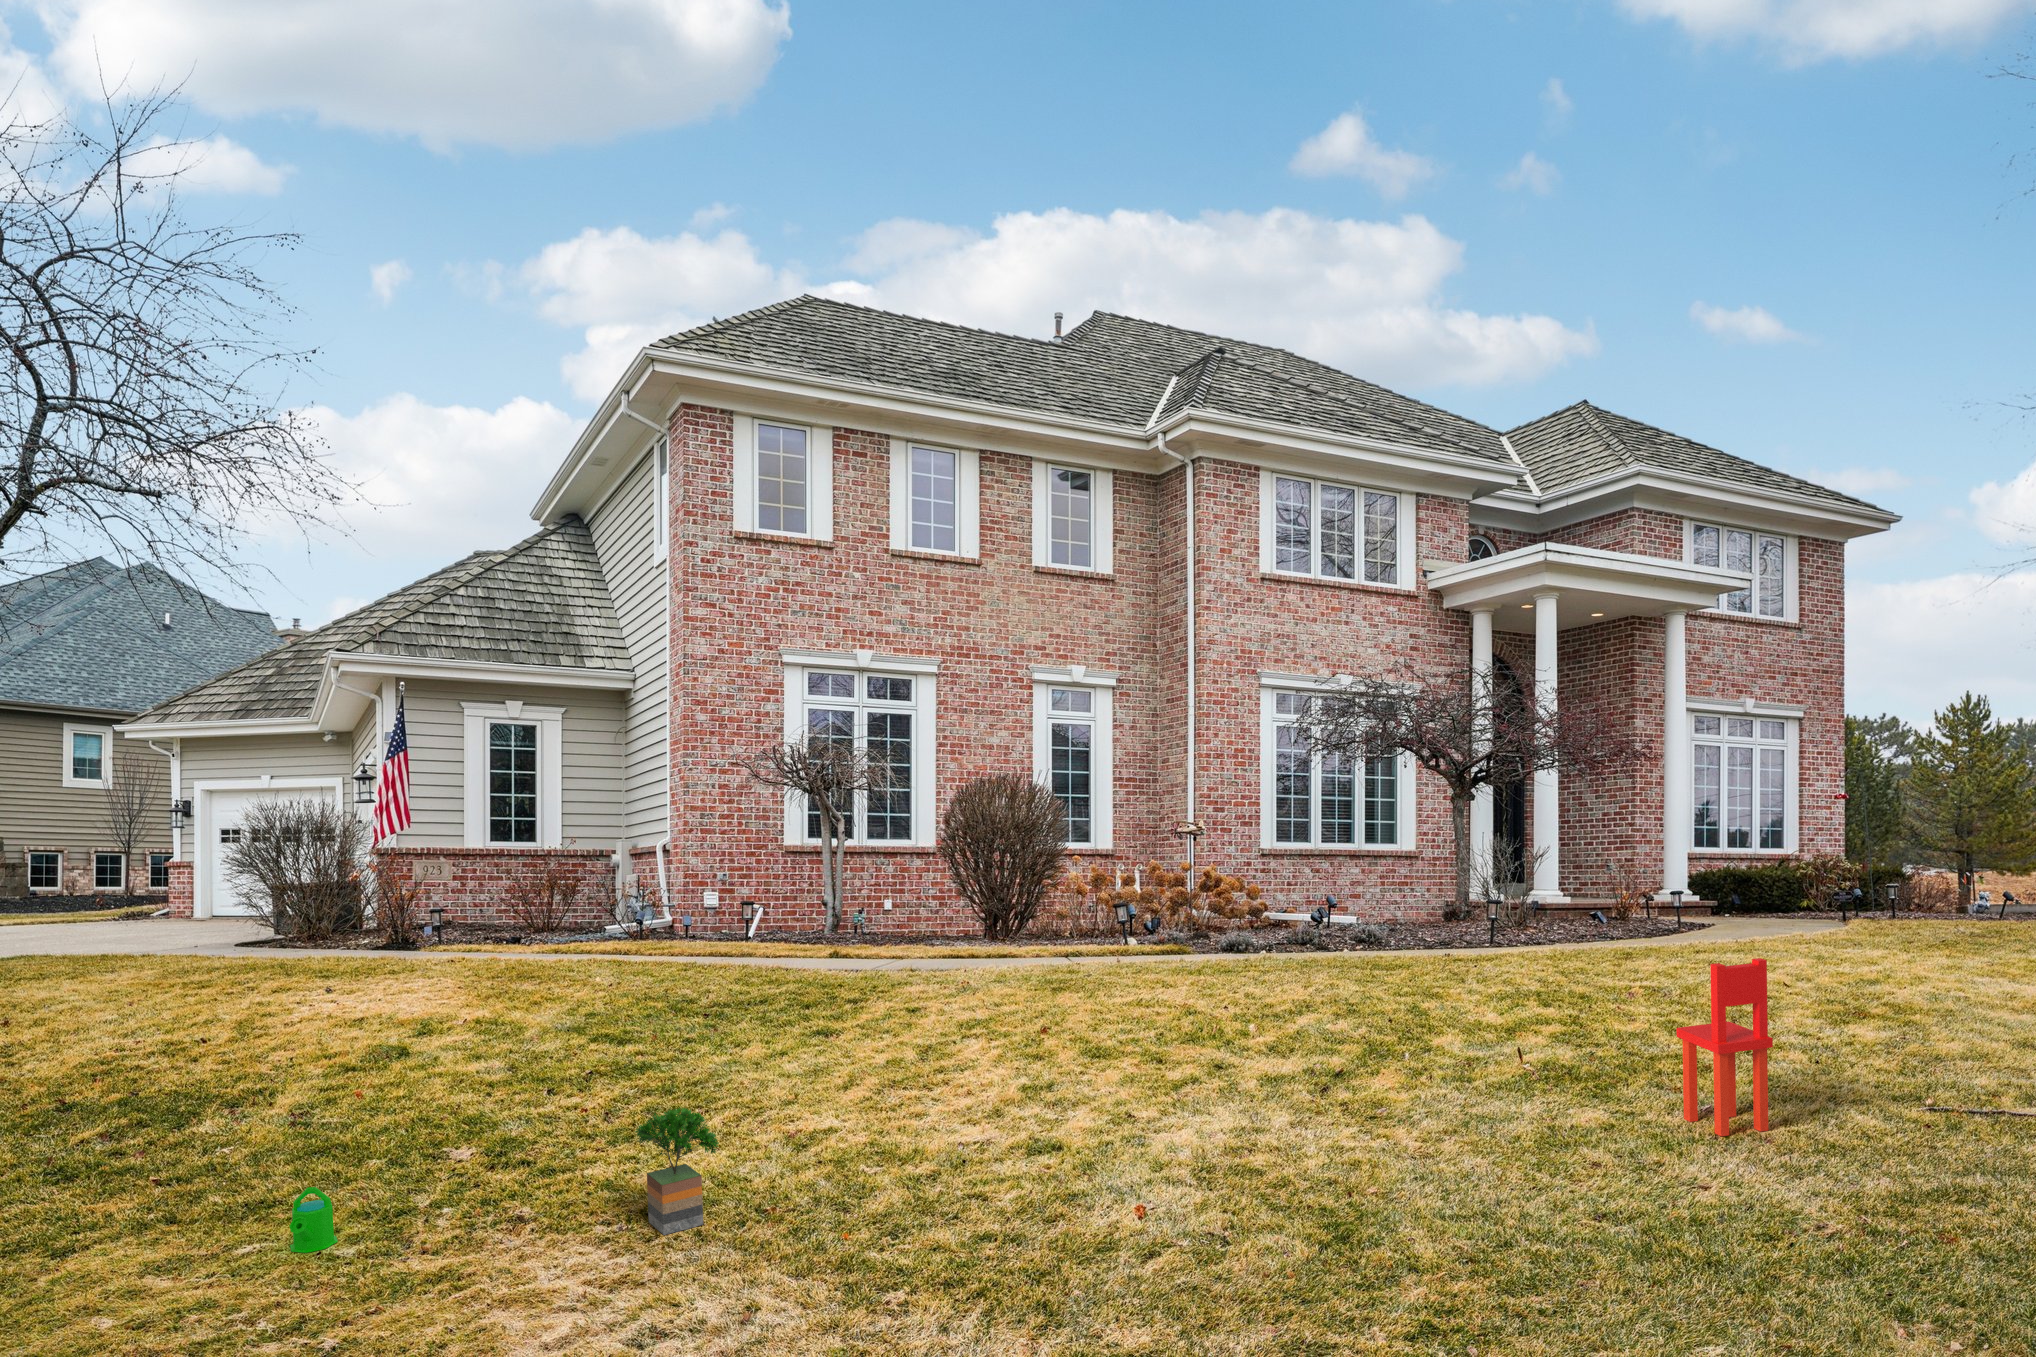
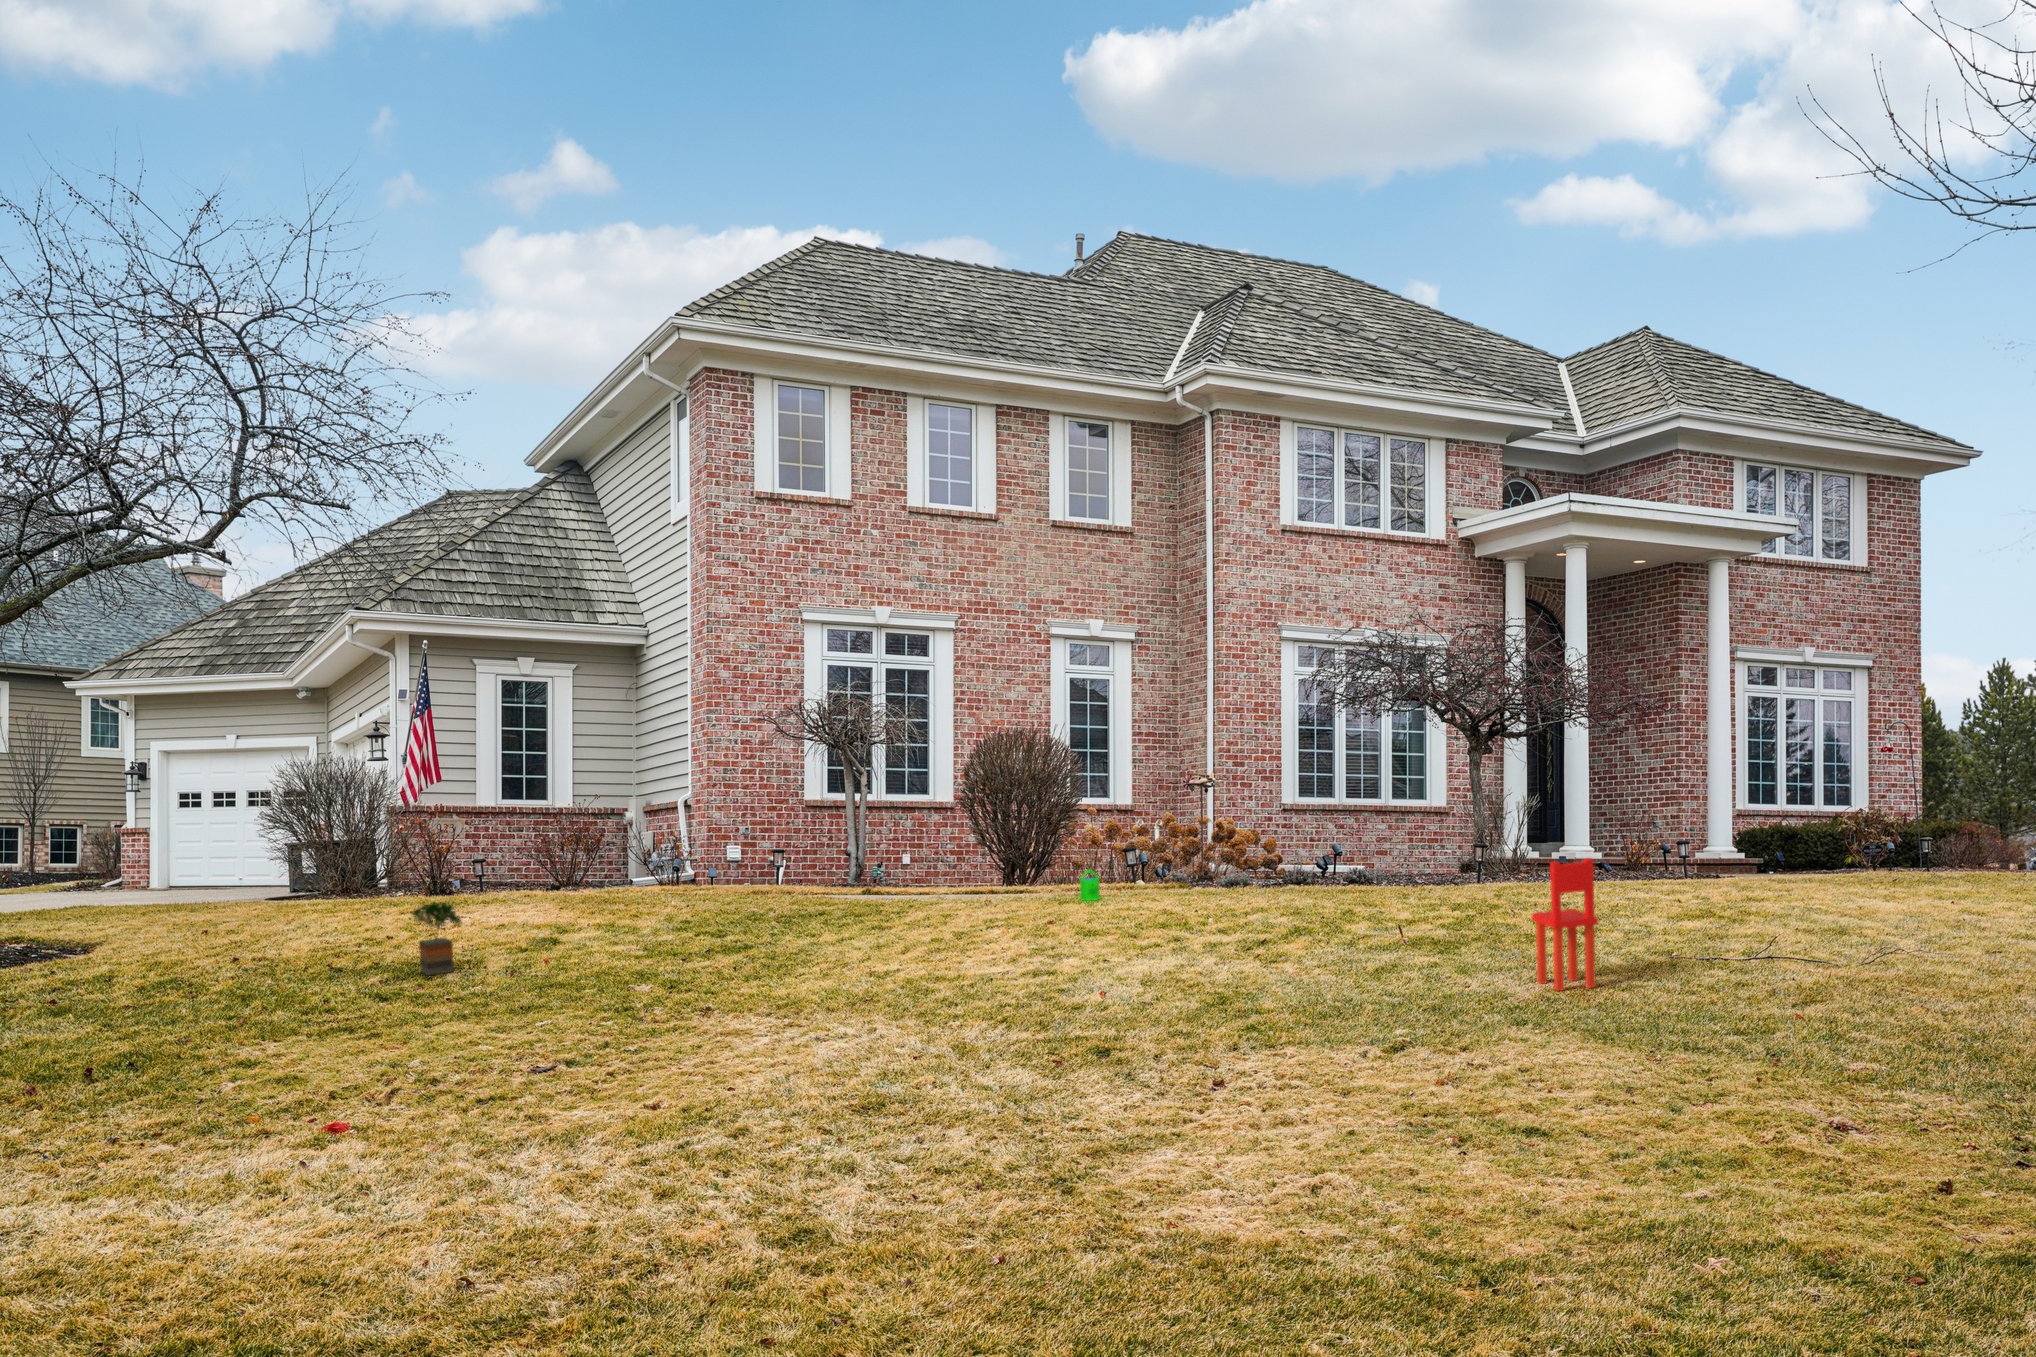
potted tree: present [635,1107,719,1235] -> present [412,902,462,975]
watering can: present [289,1187,338,1253] -> present [1080,870,1100,901]

